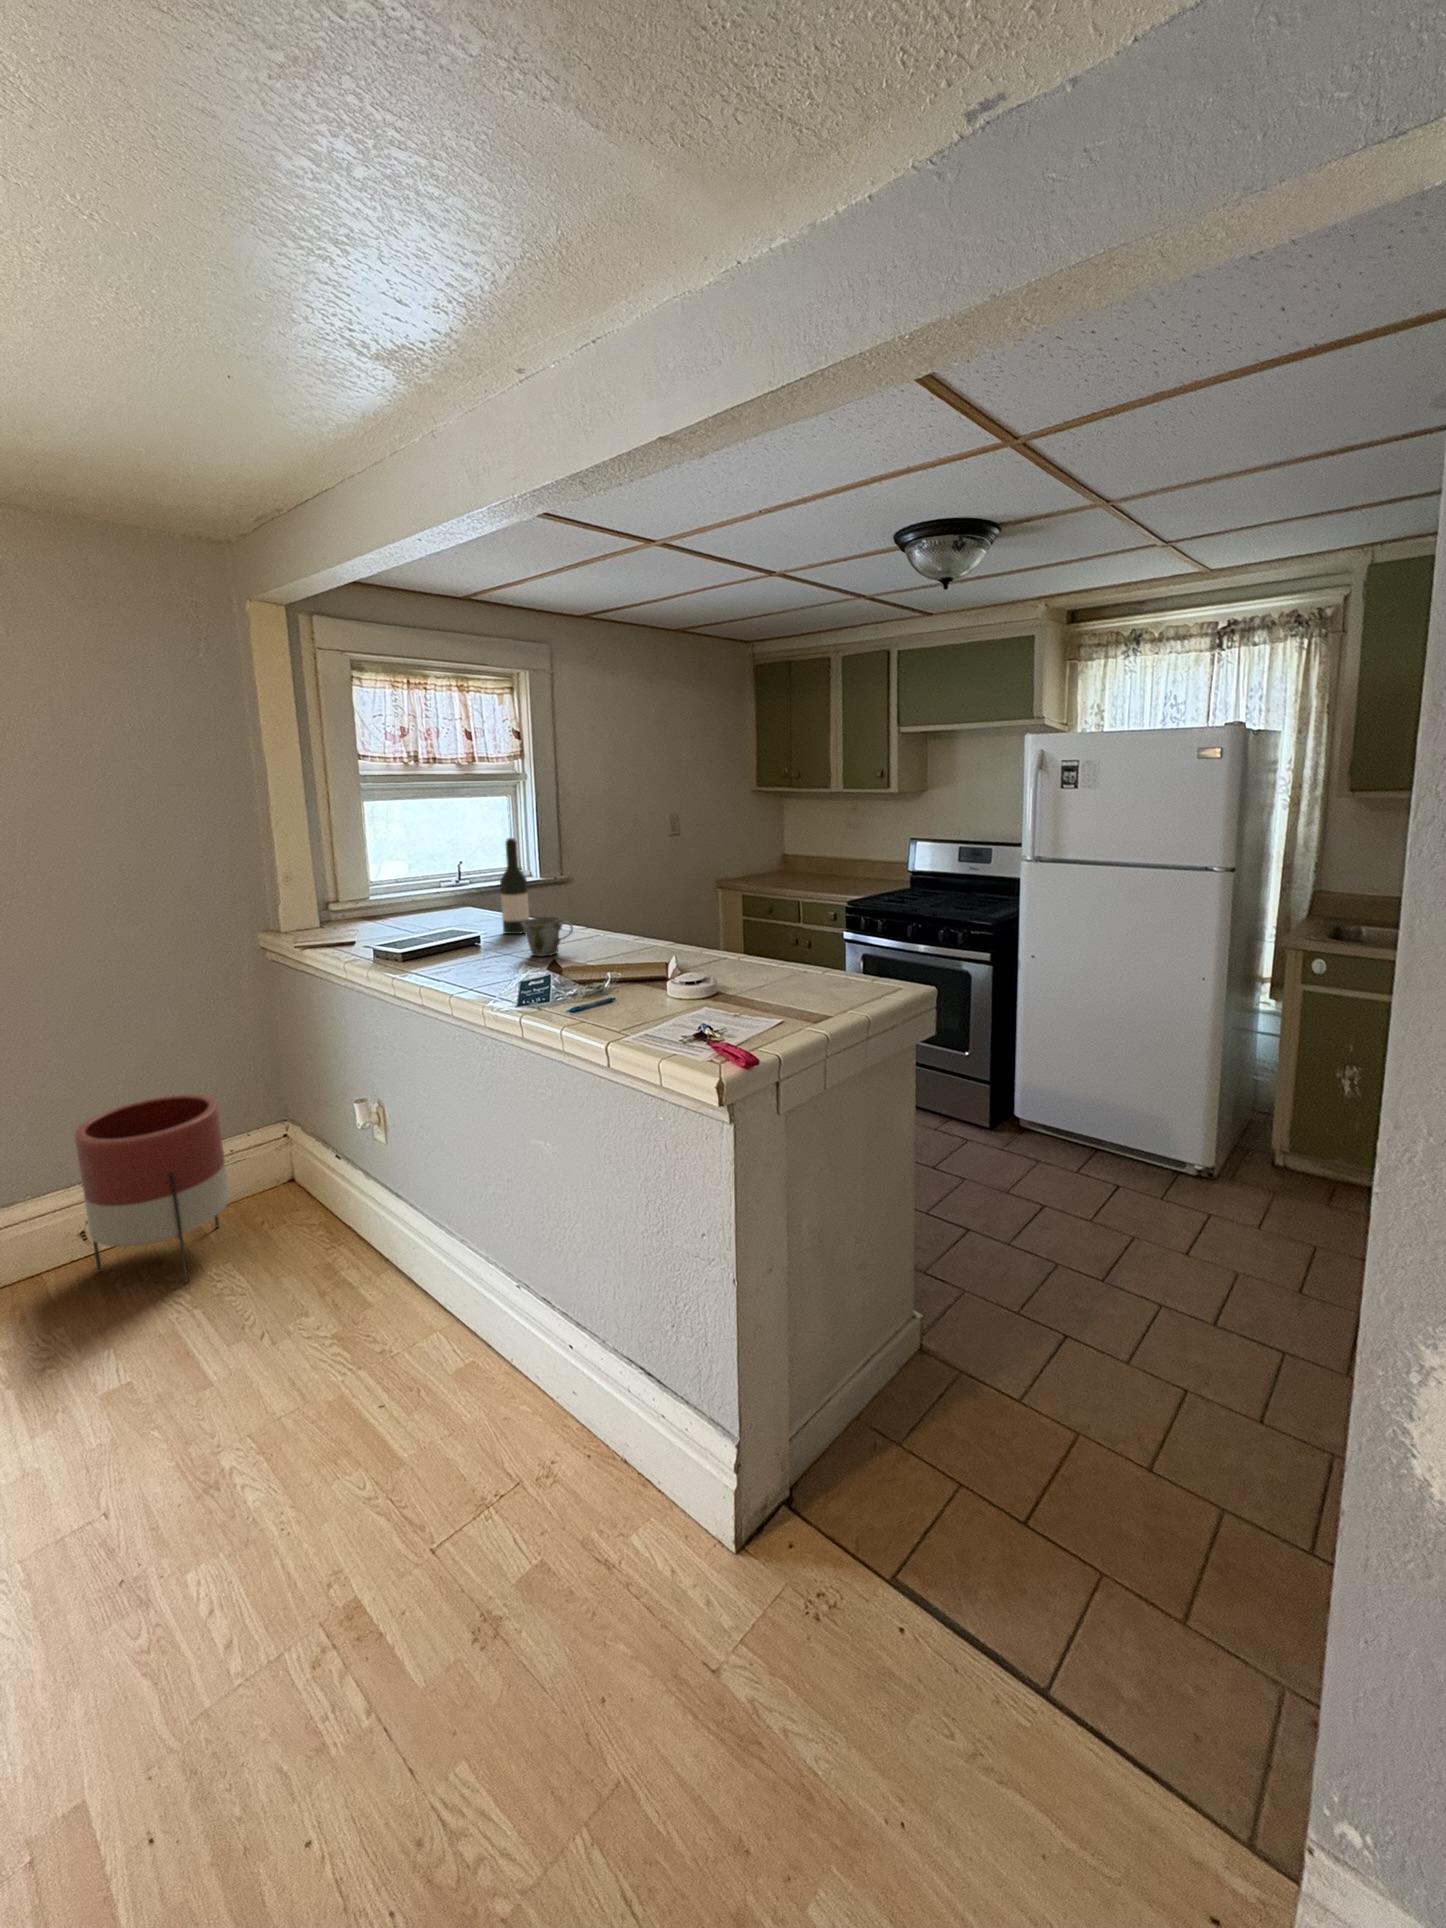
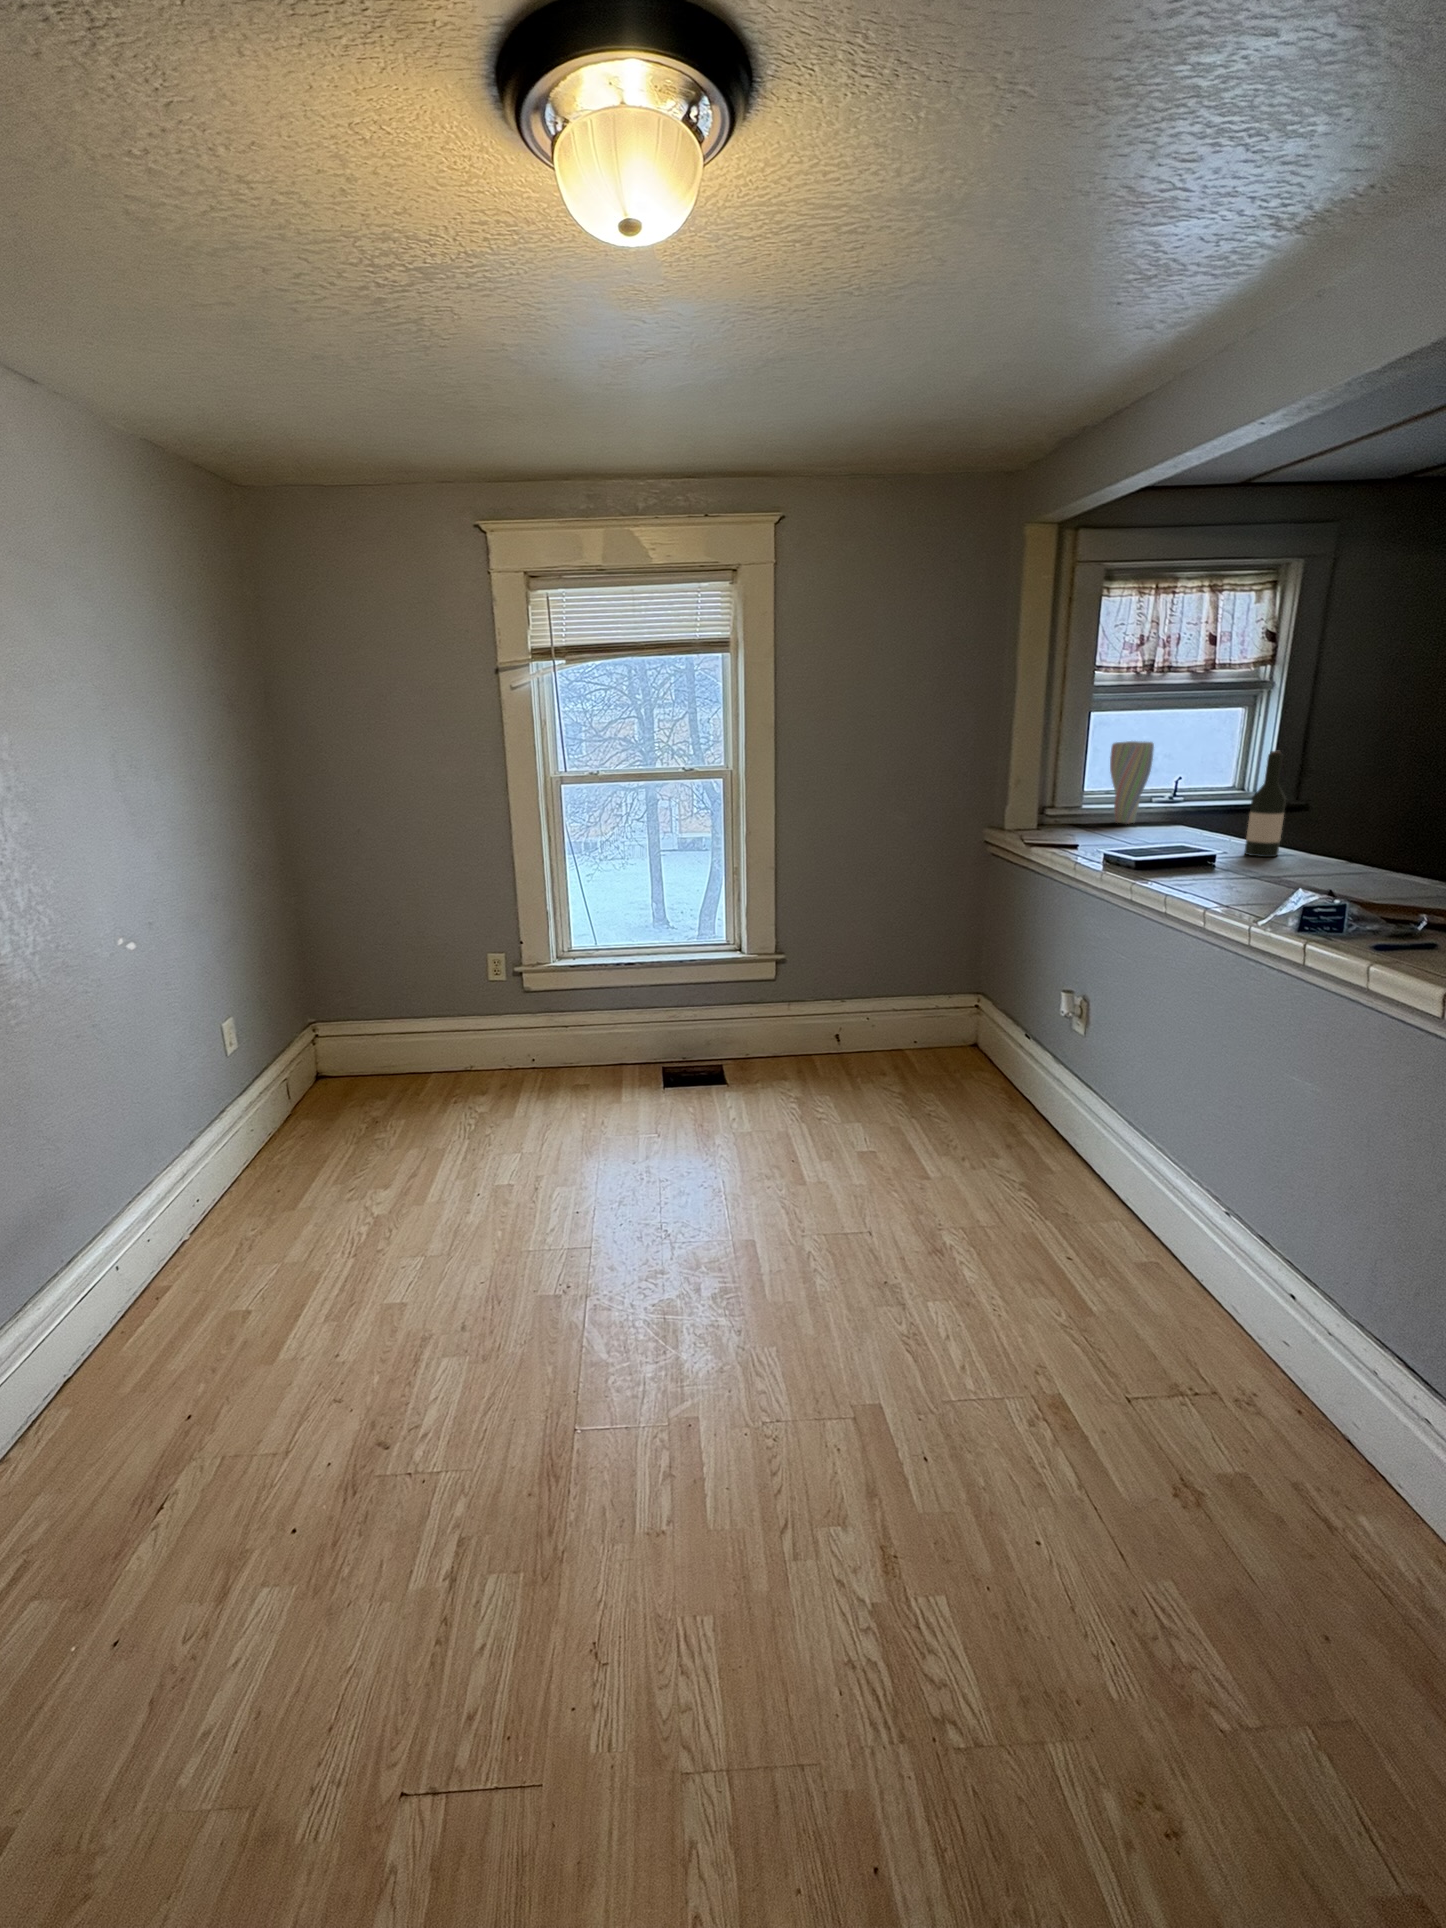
vase: none [385,830,427,912] -> present [1110,741,1154,823]
mug: present [522,917,573,957] -> none [1288,840,1358,885]
planter: present [75,1094,230,1282] -> none [847,948,942,1094]

